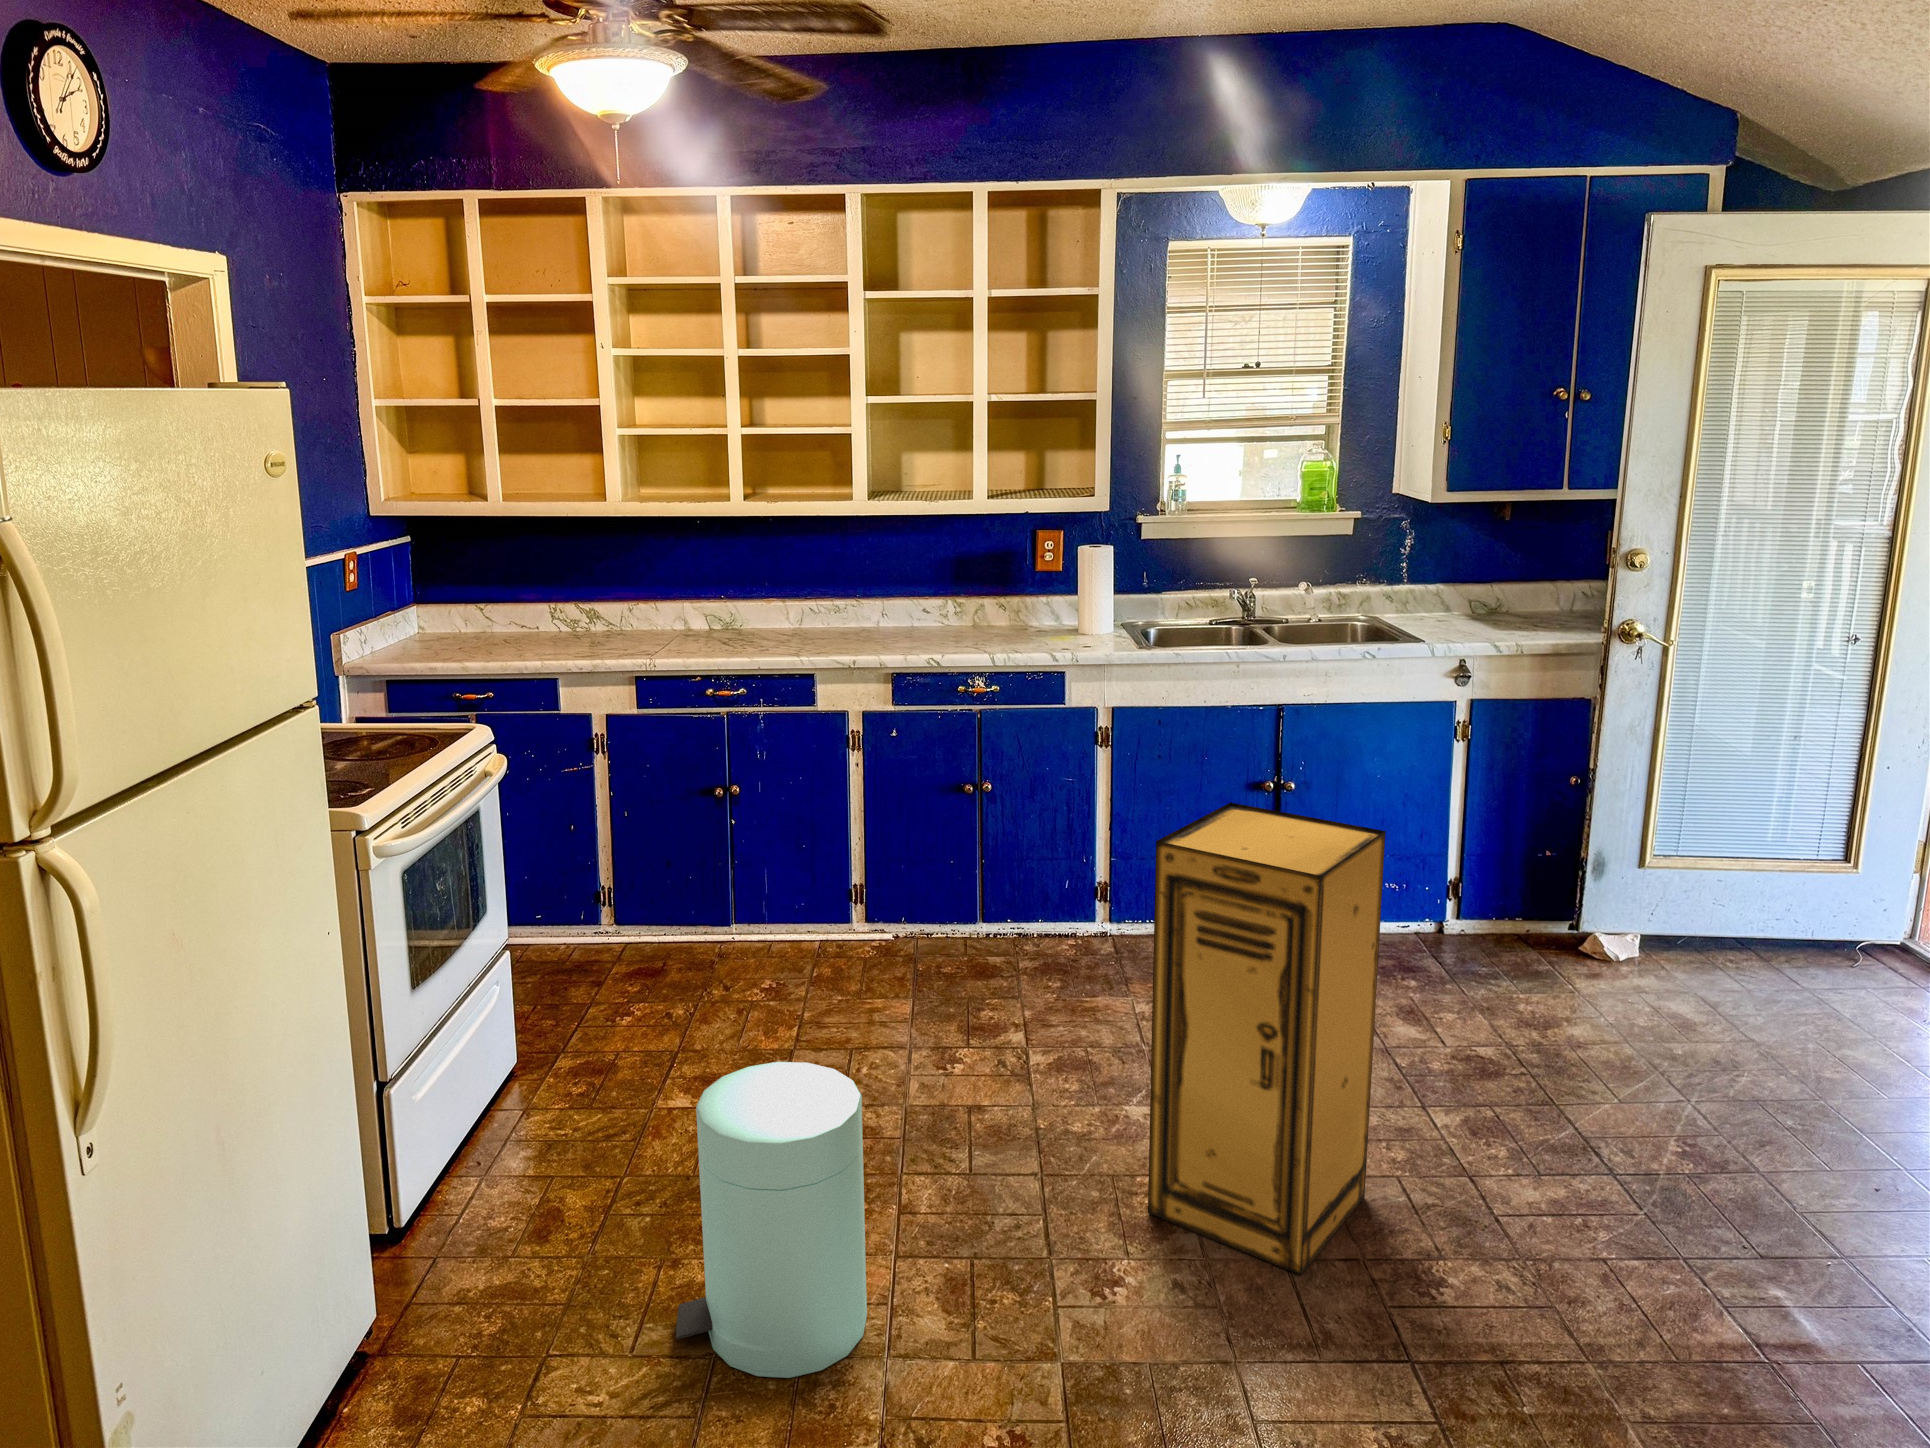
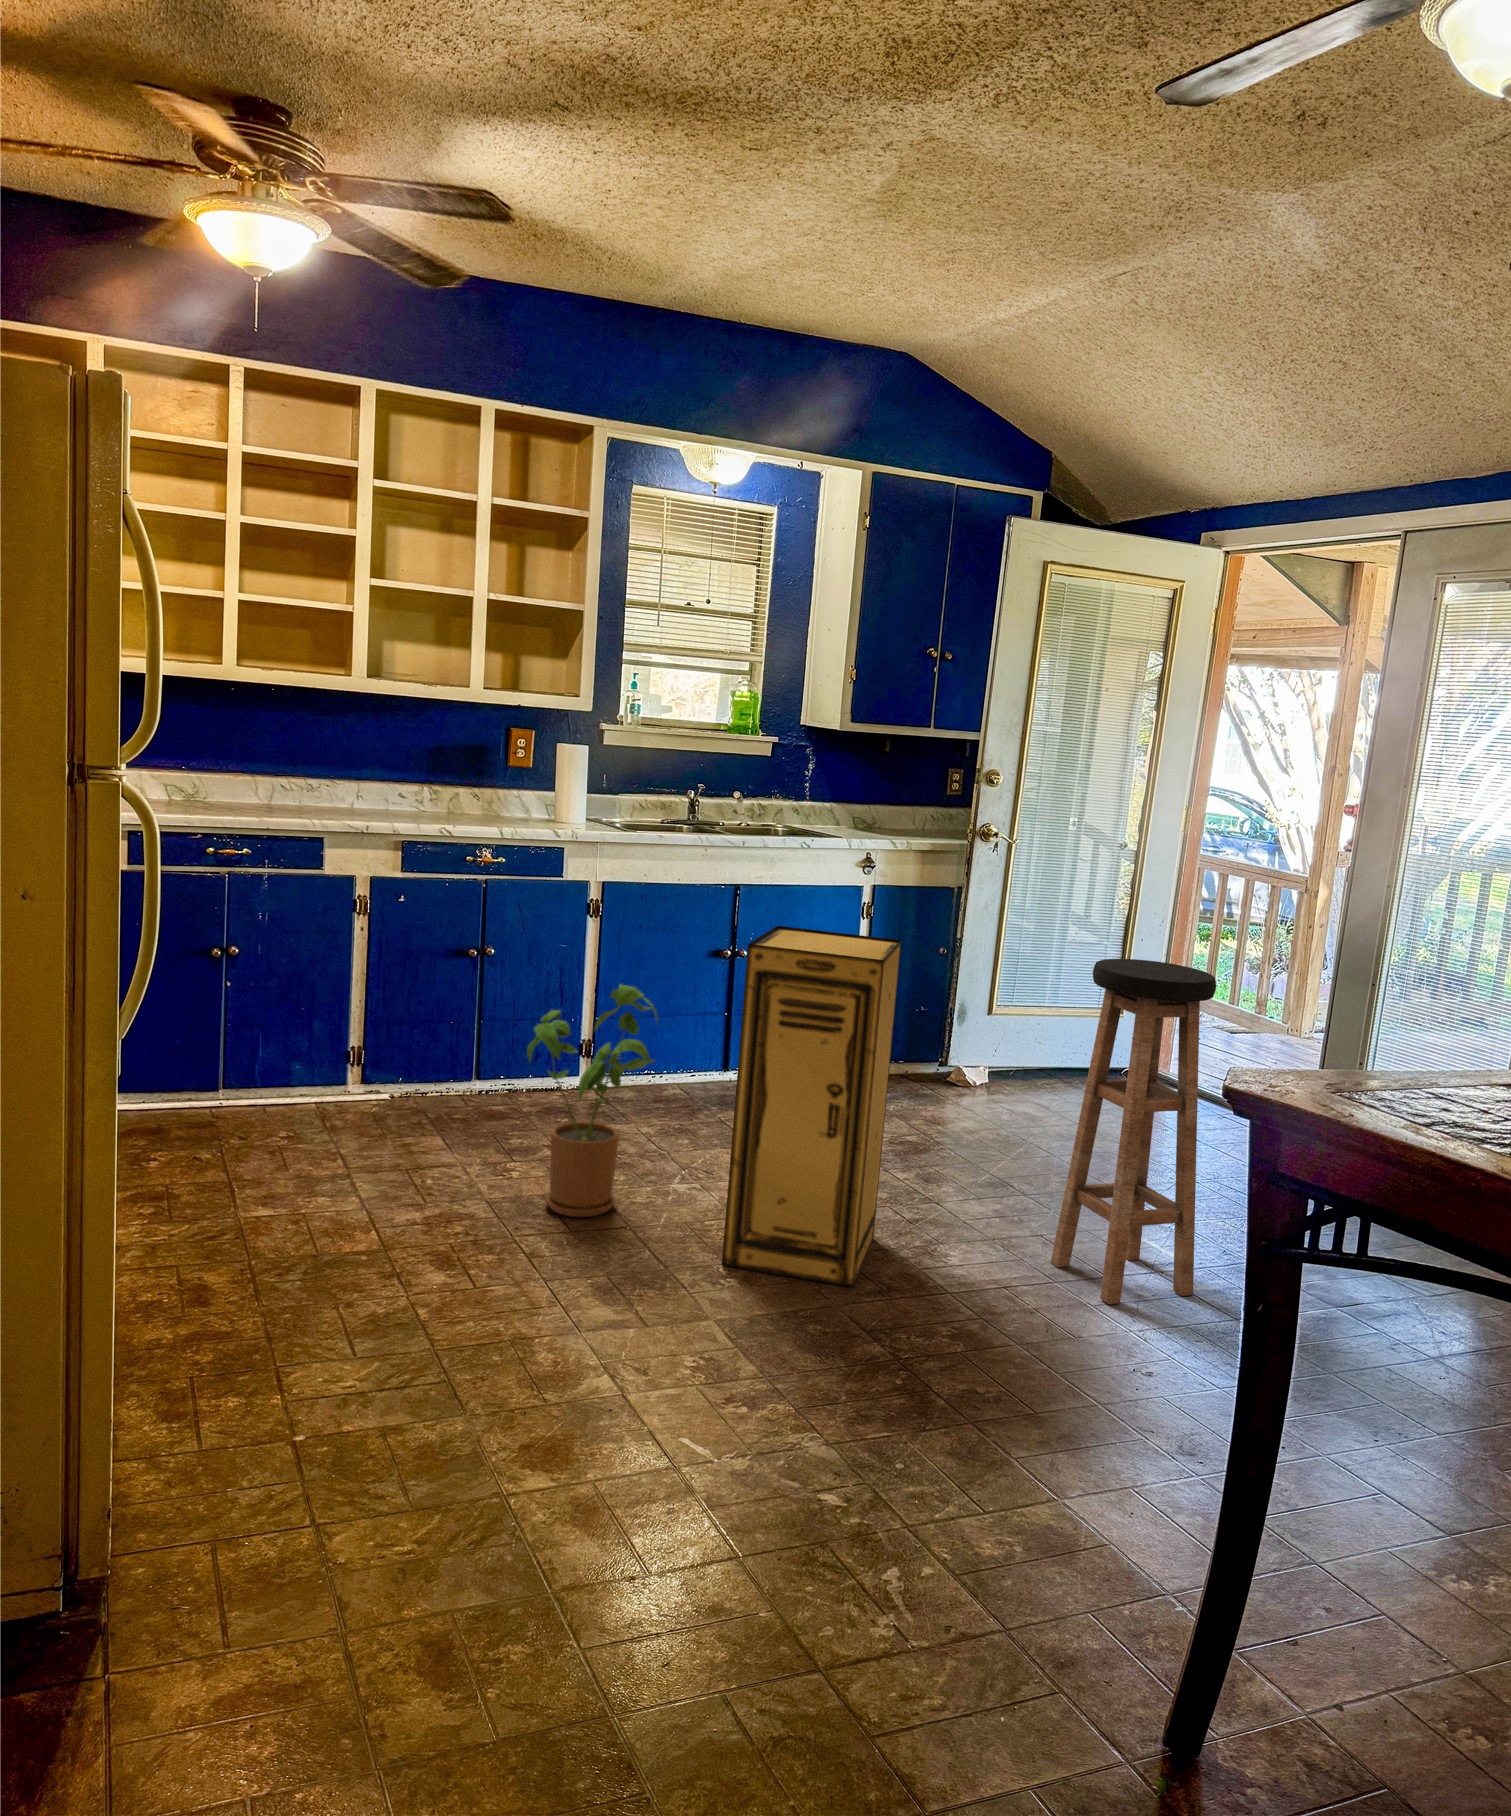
house plant: none [962,859,1108,1119] -> present [527,985,658,1217]
bar stool: none [1612,872,1875,1378] -> present [1051,959,1216,1304]
trash can: present [676,1062,867,1378] -> none [354,1134,548,1408]

